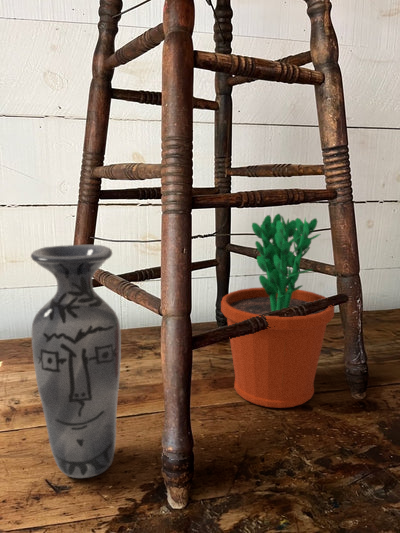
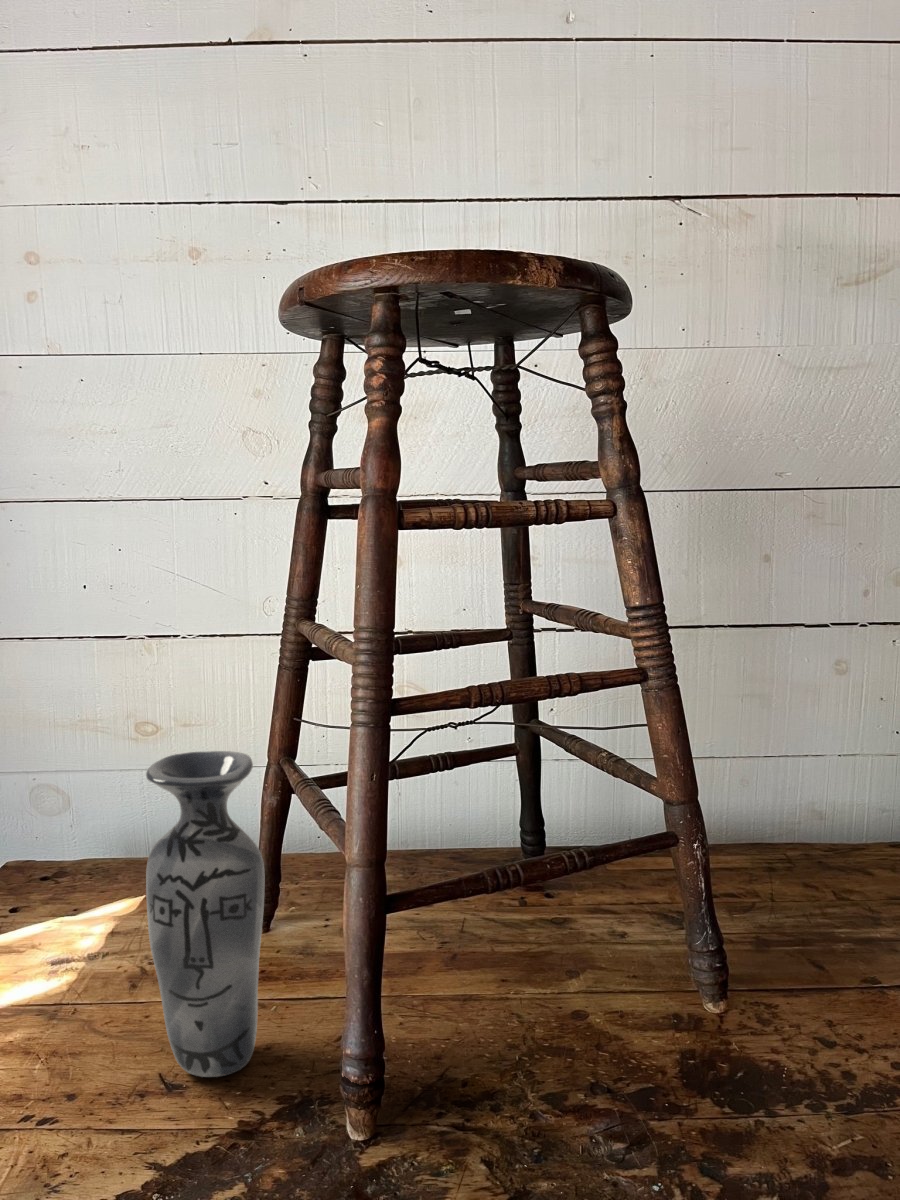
flower pot: present [221,214,334,408] -> none [456,693,635,1011]

